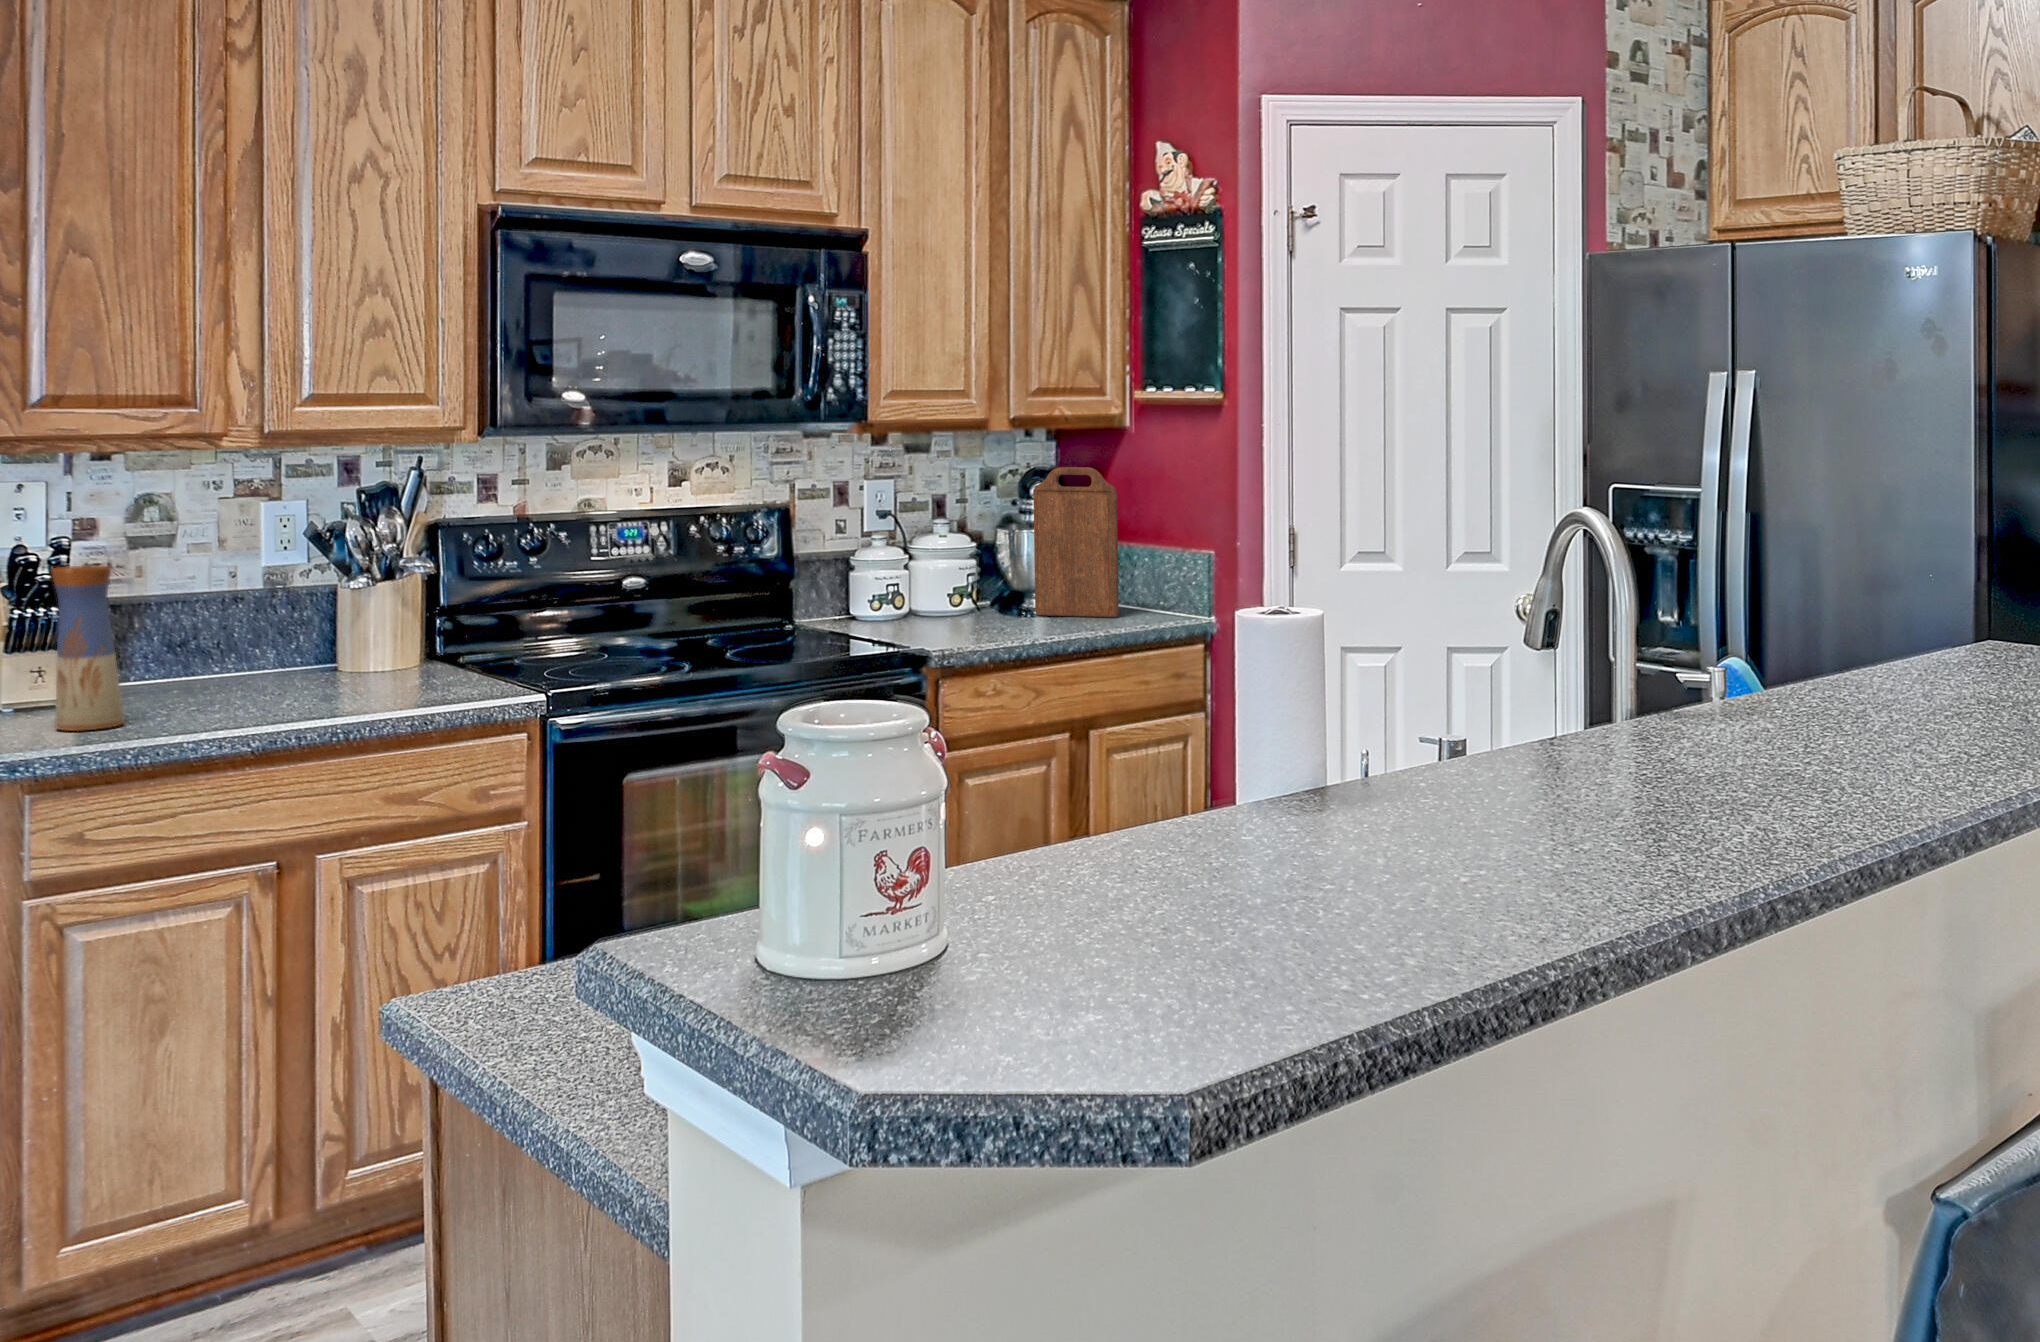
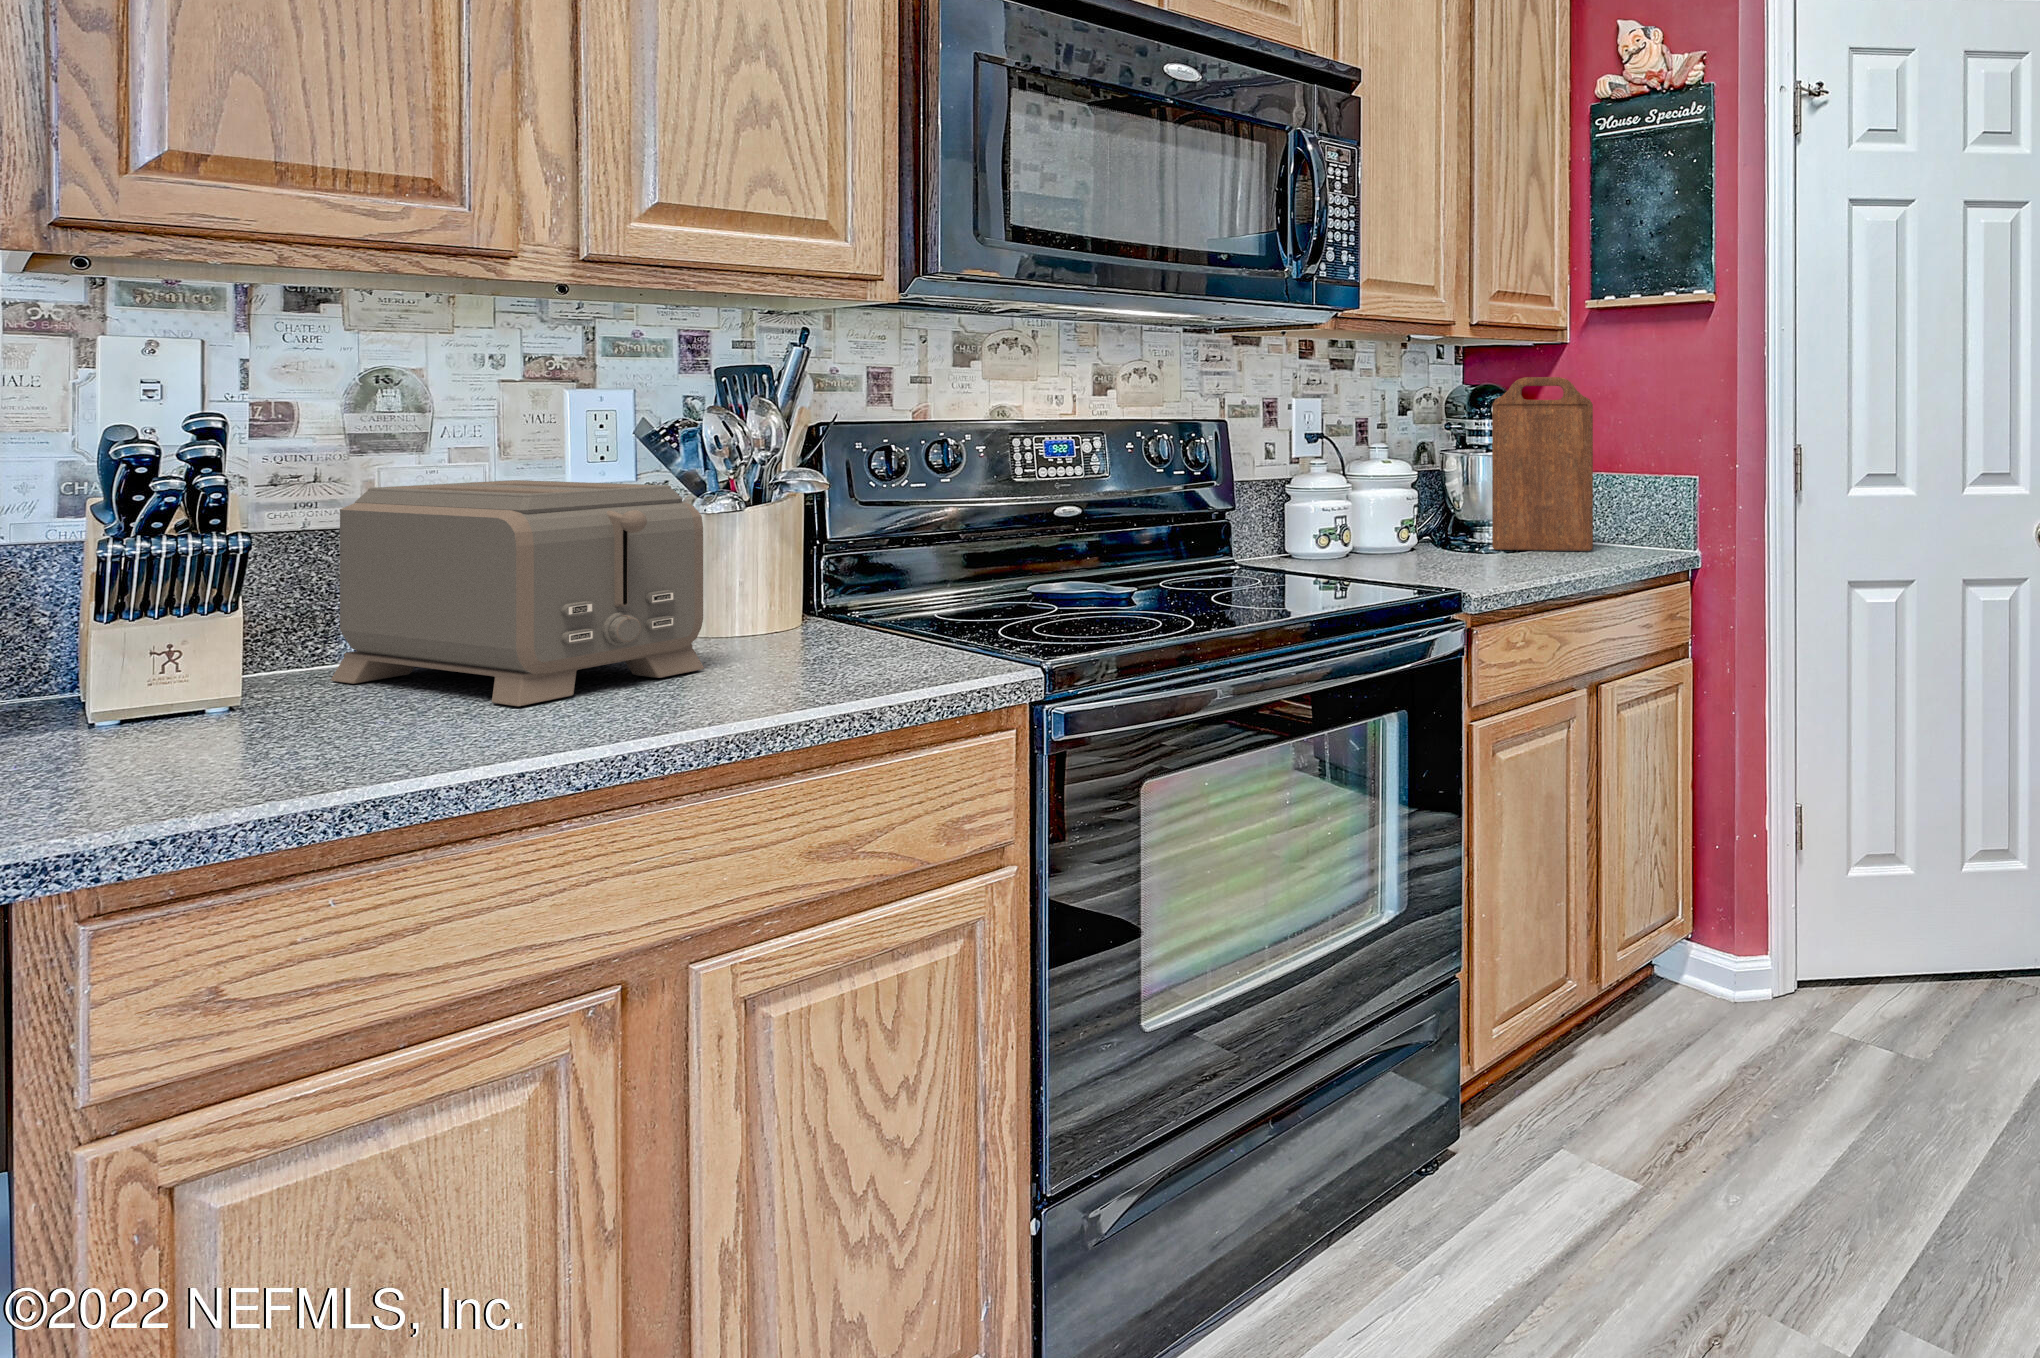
vase: present [51,565,124,731] -> none [115,458,271,788]
toaster: none [133,567,354,704] -> present [331,480,704,706]

